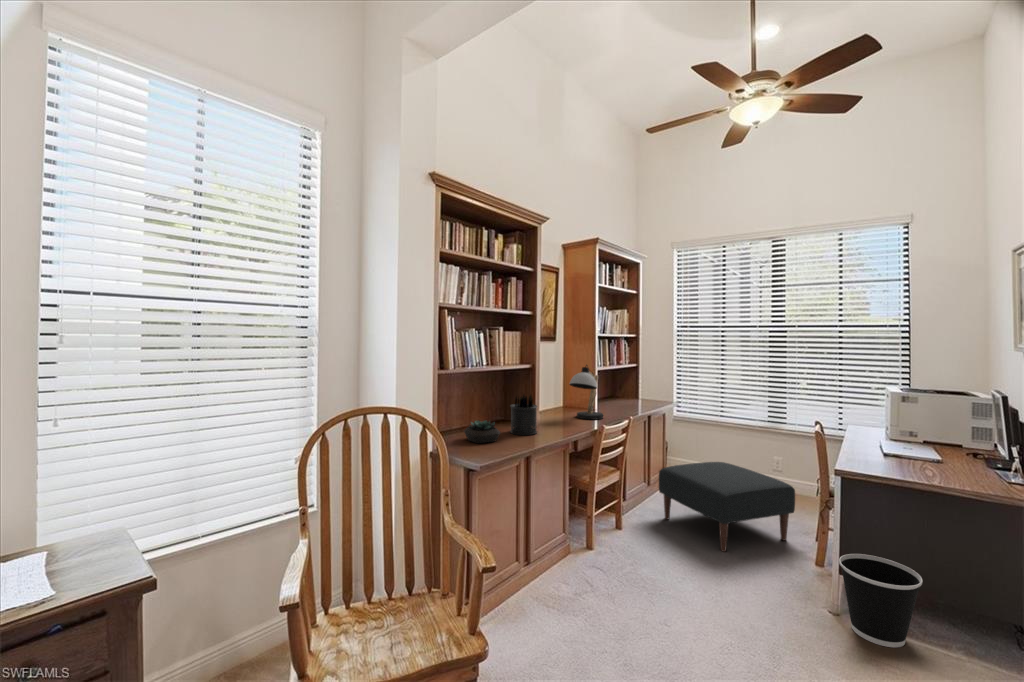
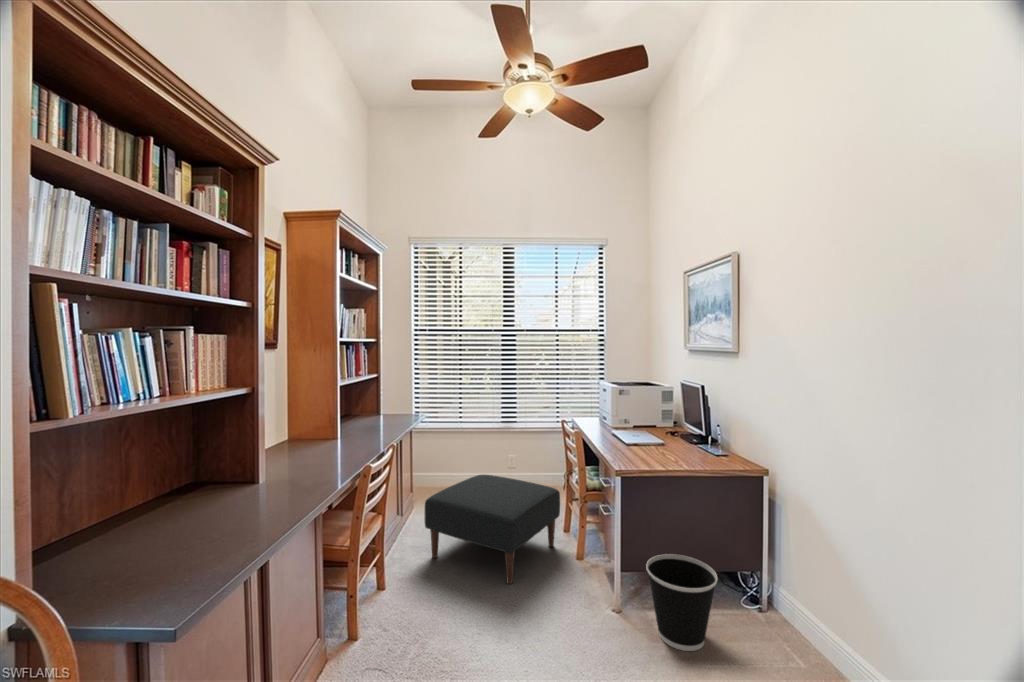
desk lamp: present [570,365,603,420] -> none [309,380,356,456]
pen holder: present [510,395,537,435] -> none [215,436,270,513]
succulent plant: present [464,420,500,443] -> none [107,502,202,560]

